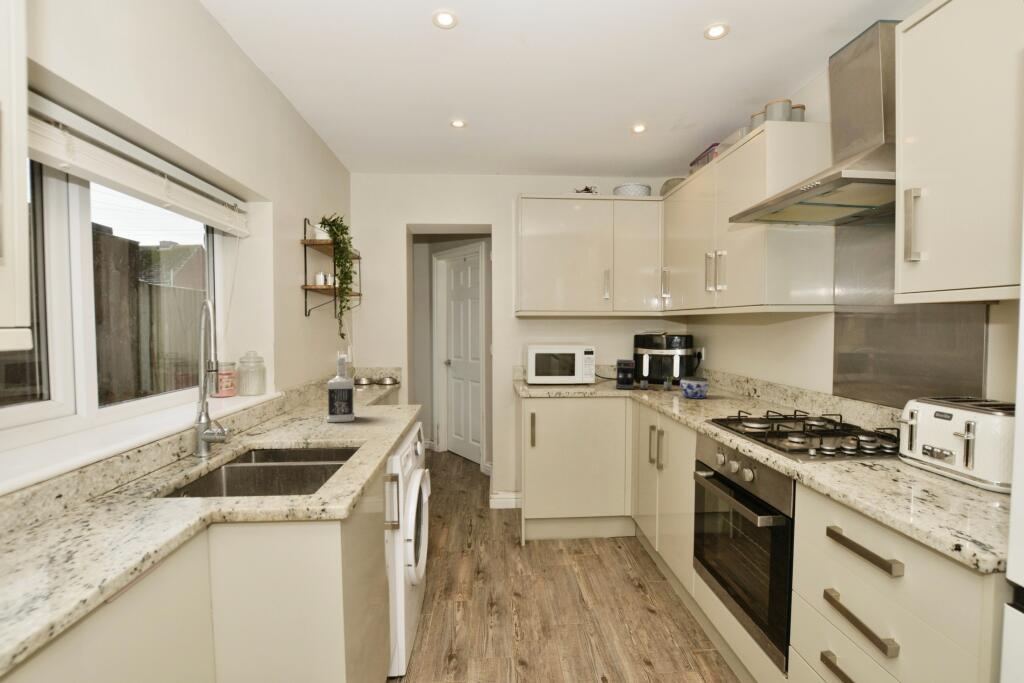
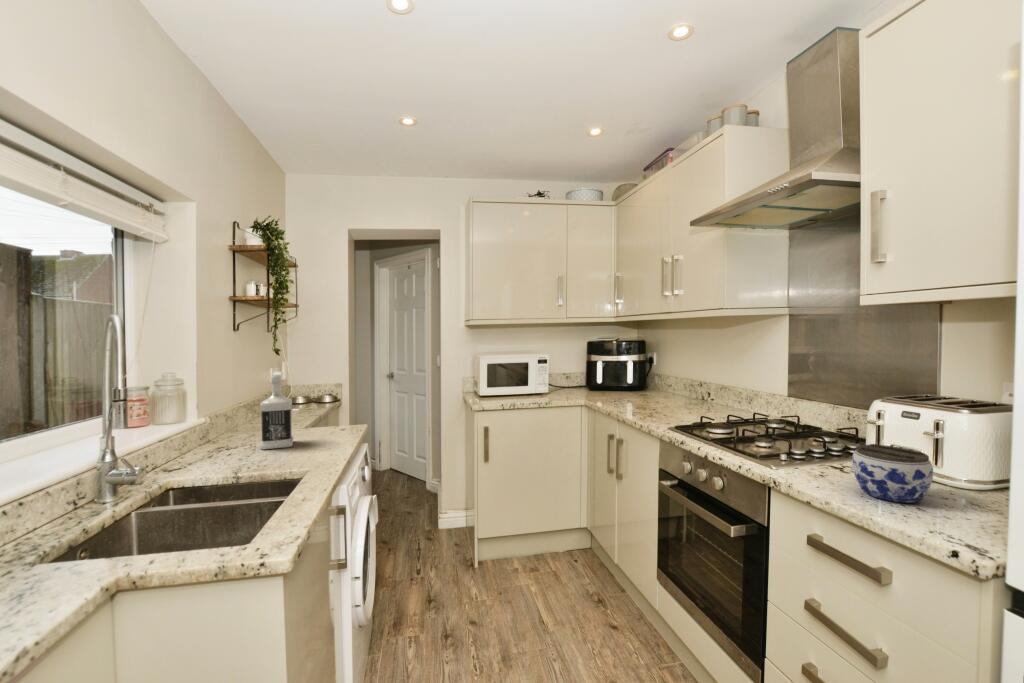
coffee maker: present [616,359,674,391] -> none [573,367,631,398]
jar: present [680,376,709,399] -> present [852,444,933,503]

